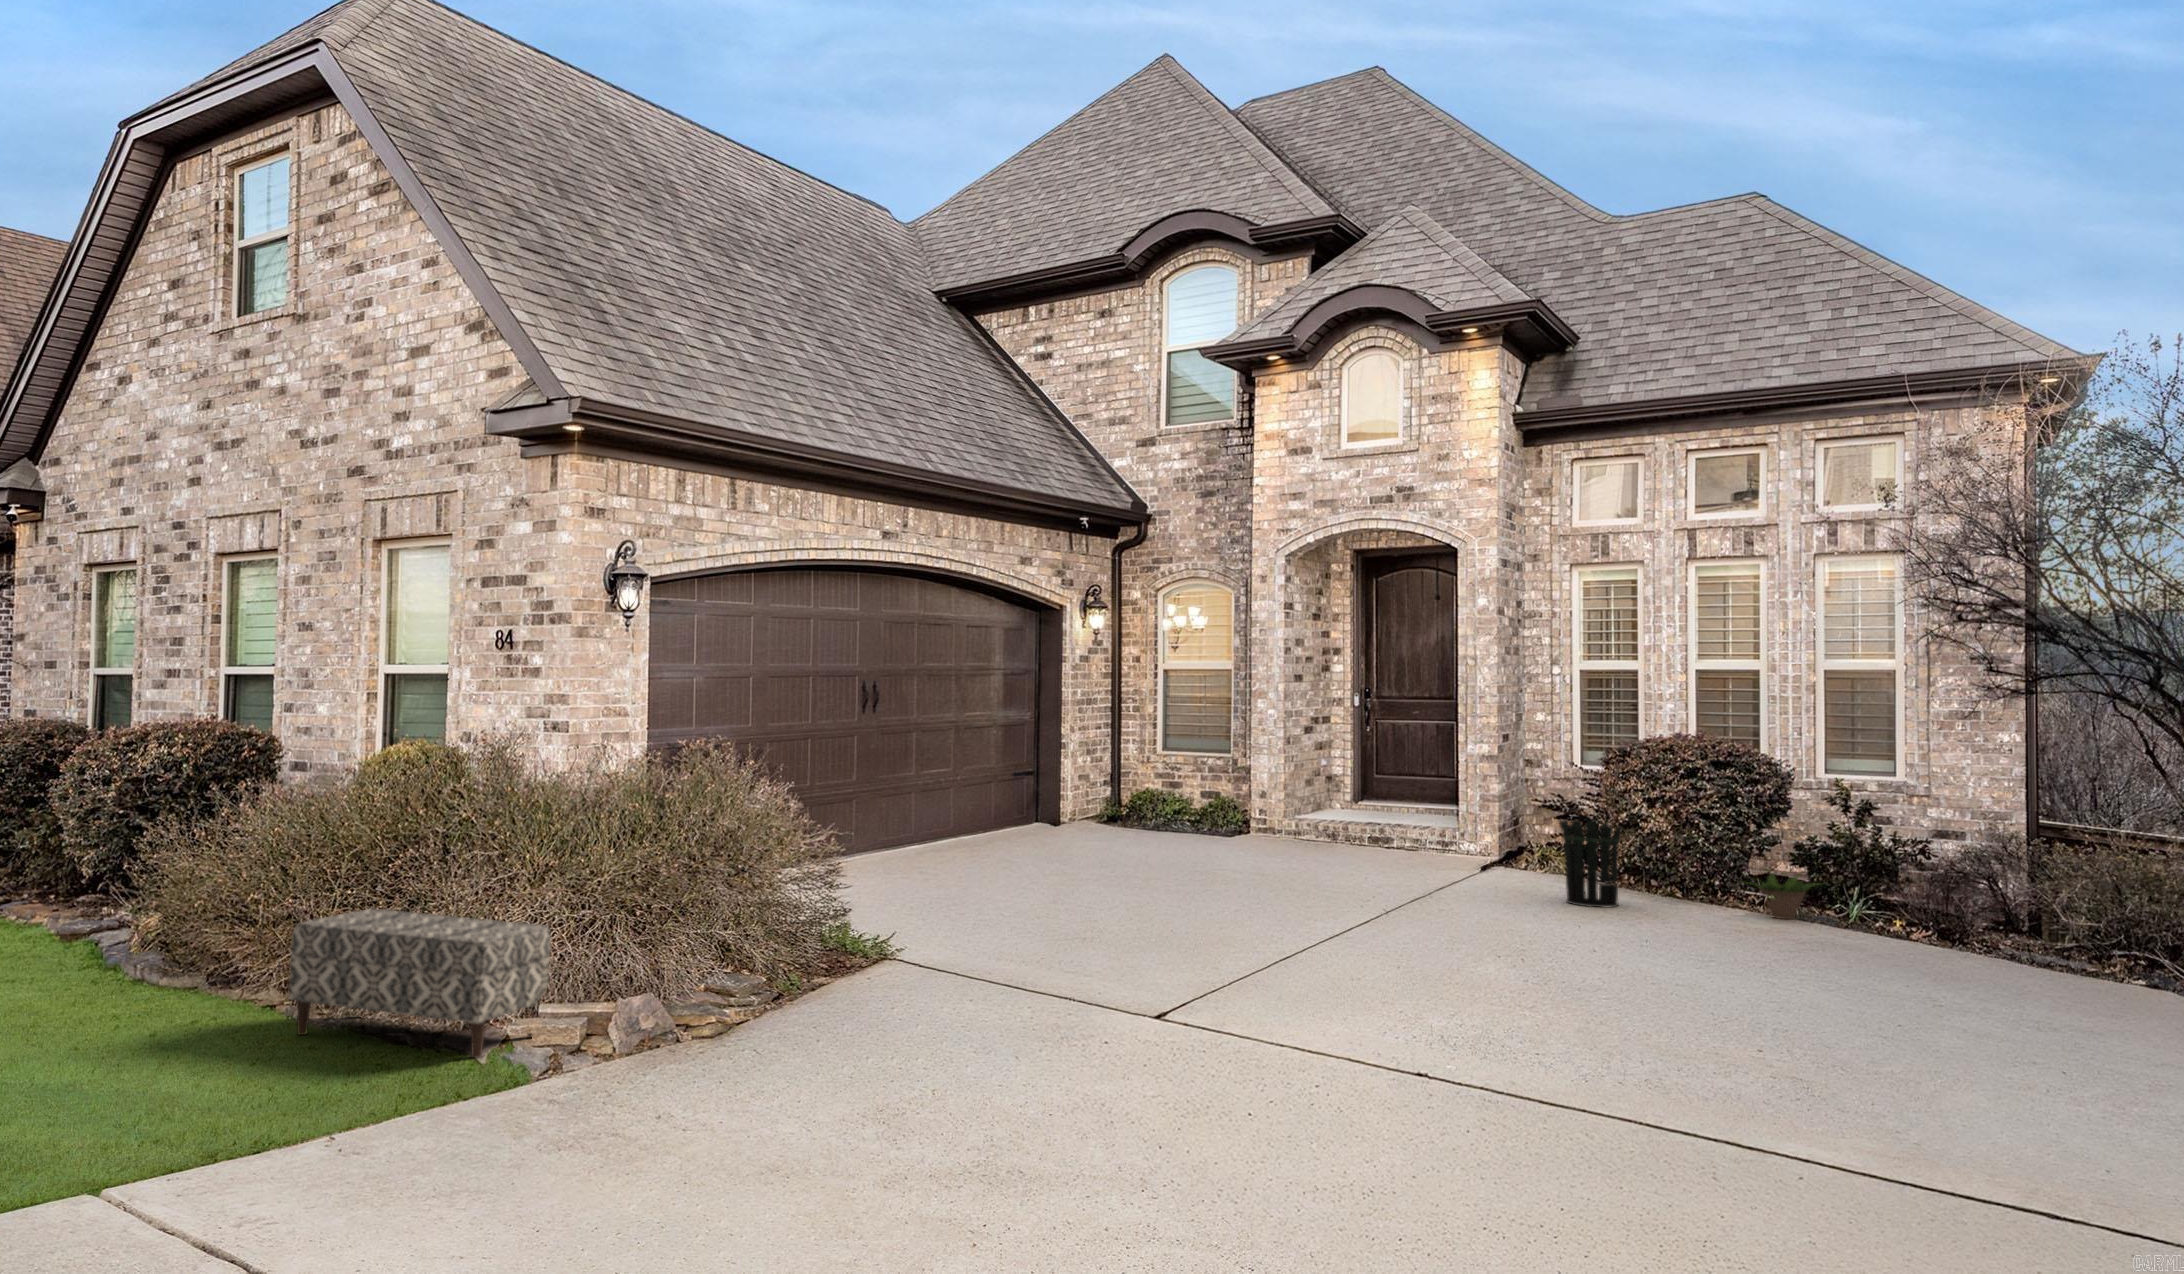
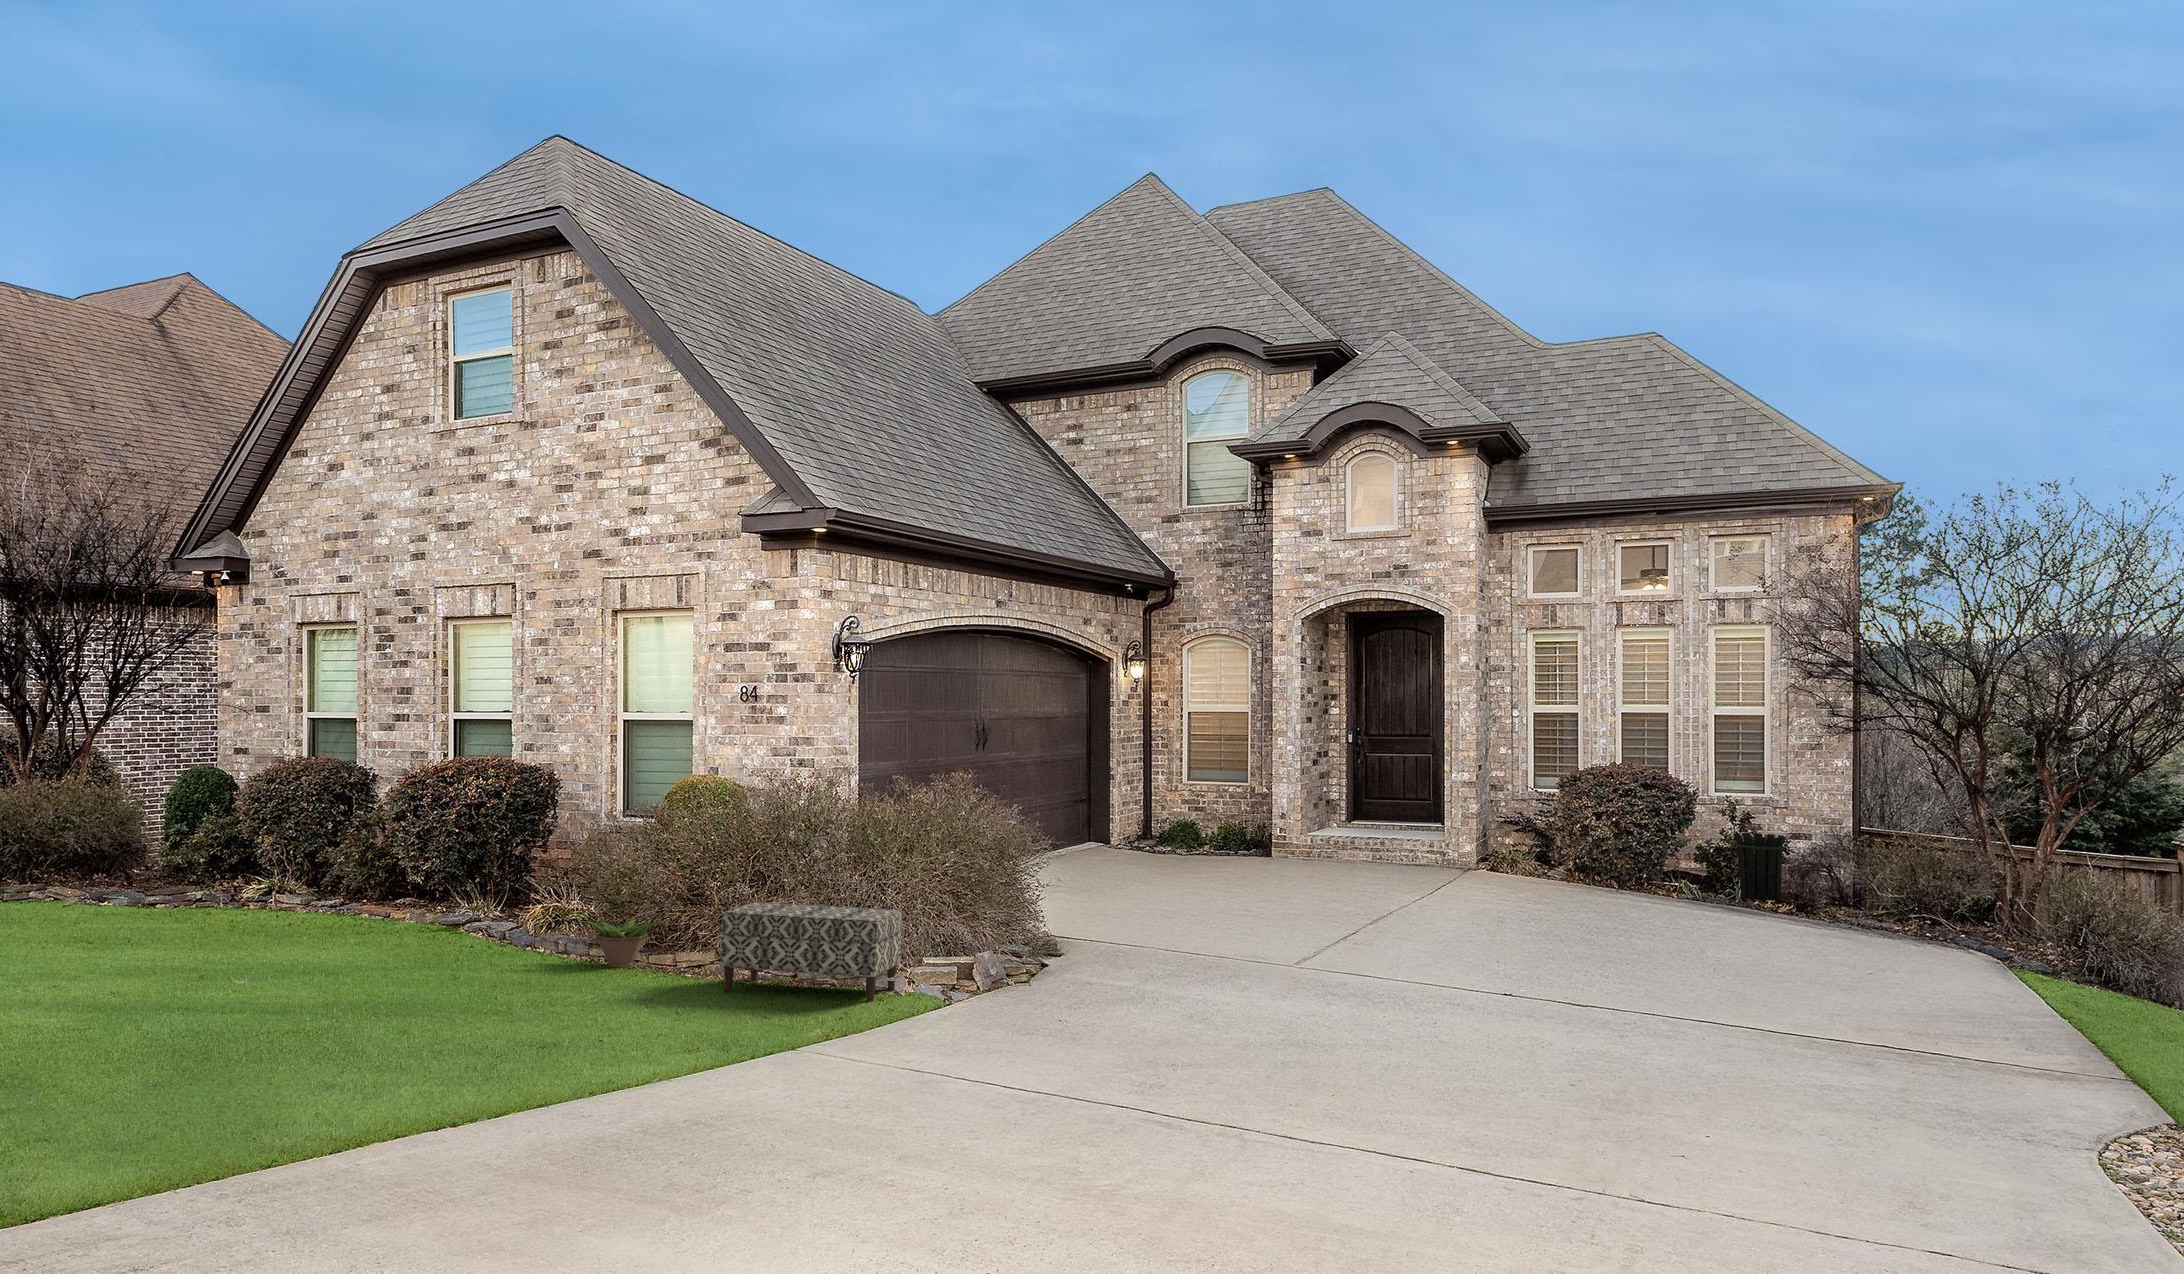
waste bin: present [1559,820,1625,907] -> present [1733,833,1787,900]
decorative plant: present [1752,874,1819,919] -> present [581,920,664,967]

